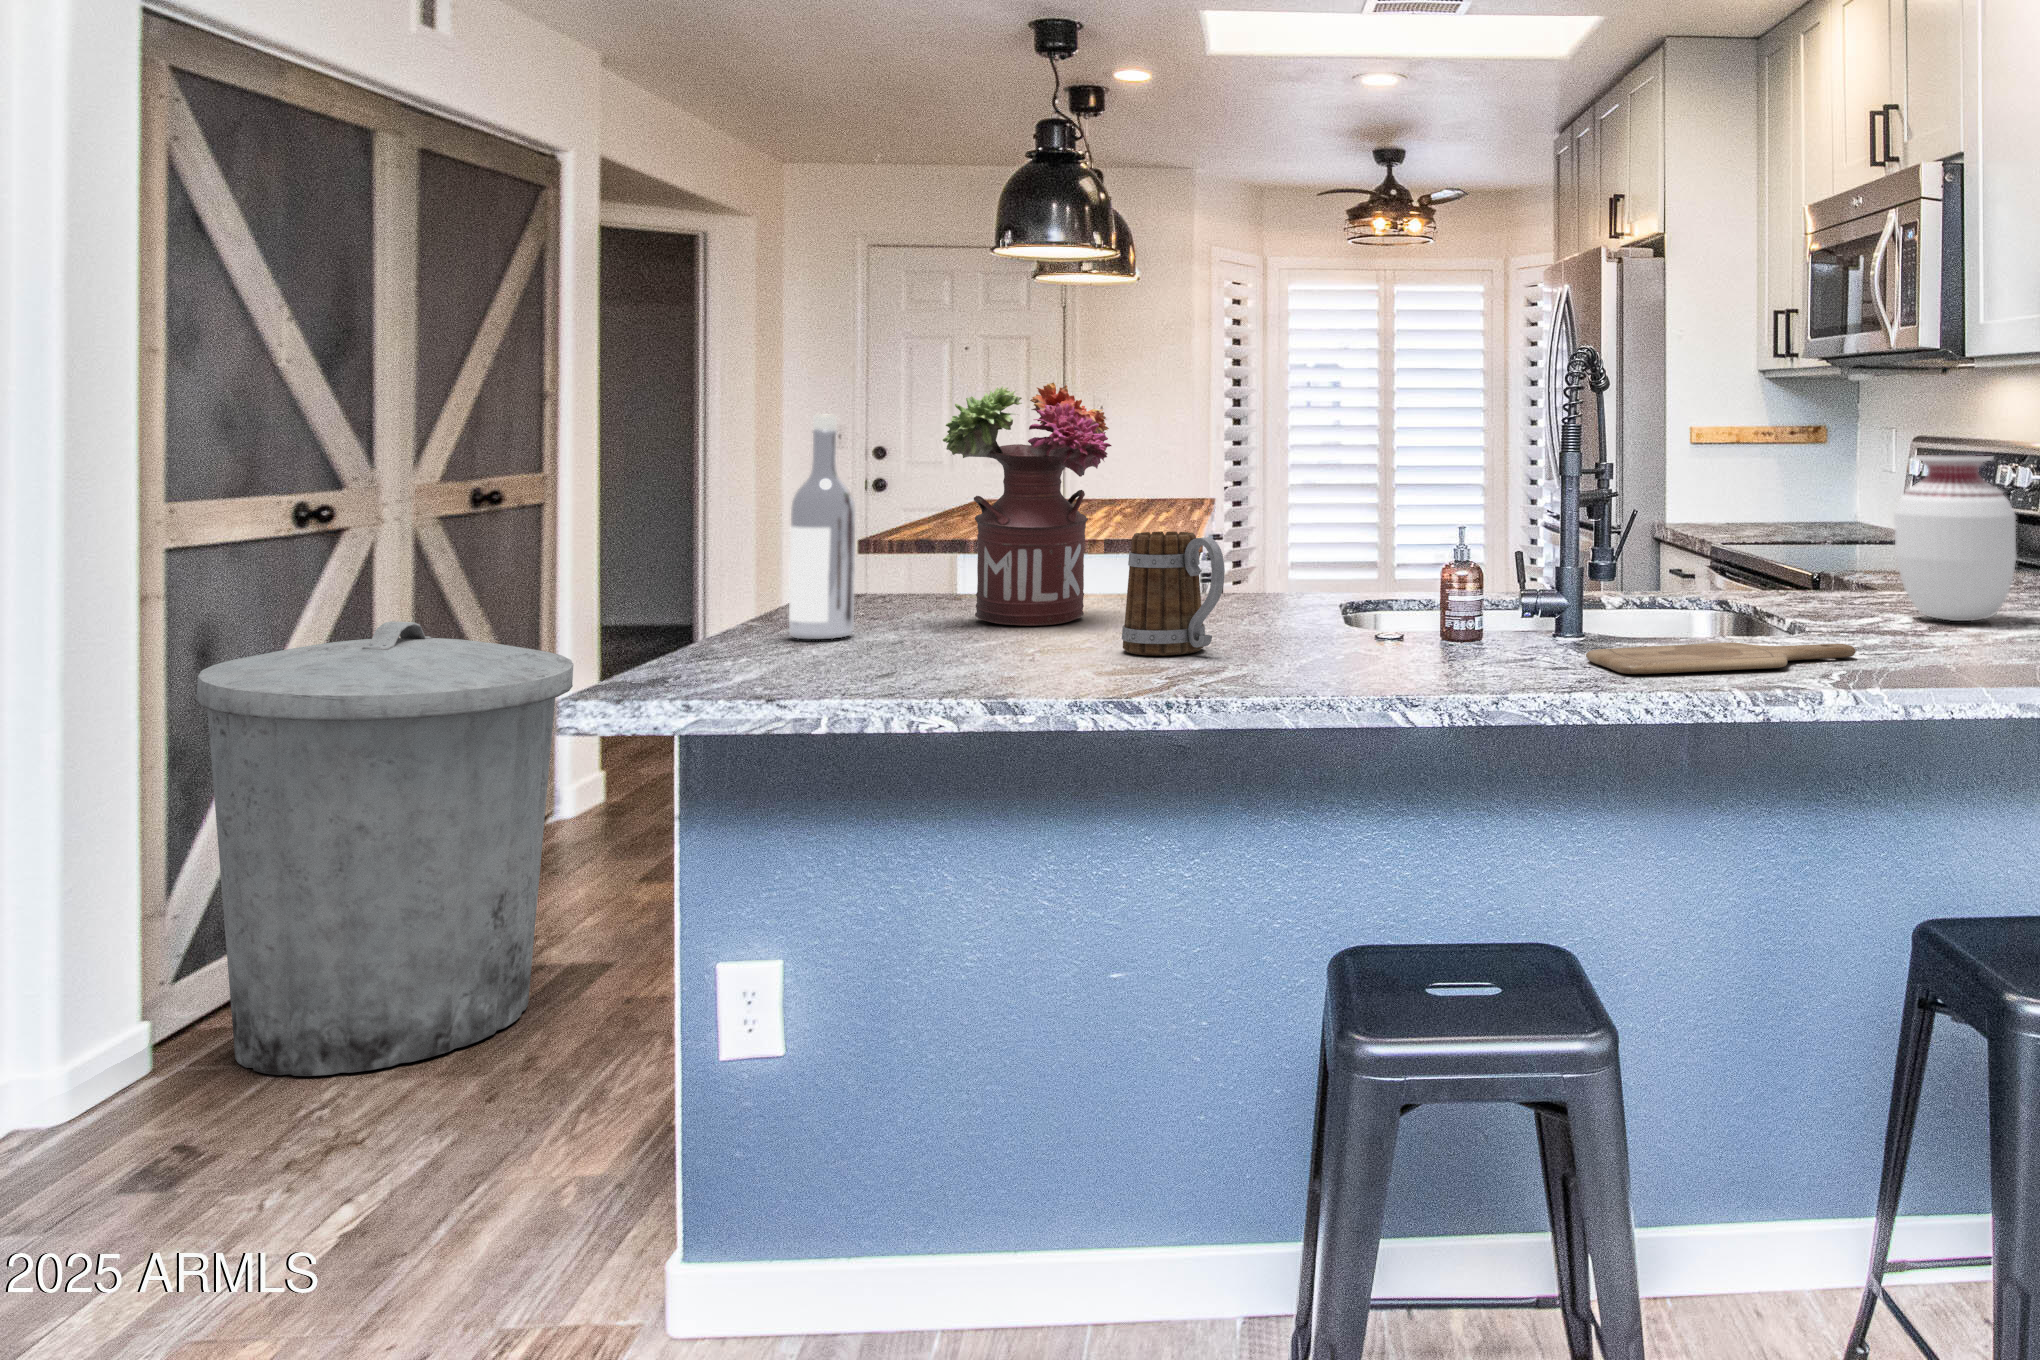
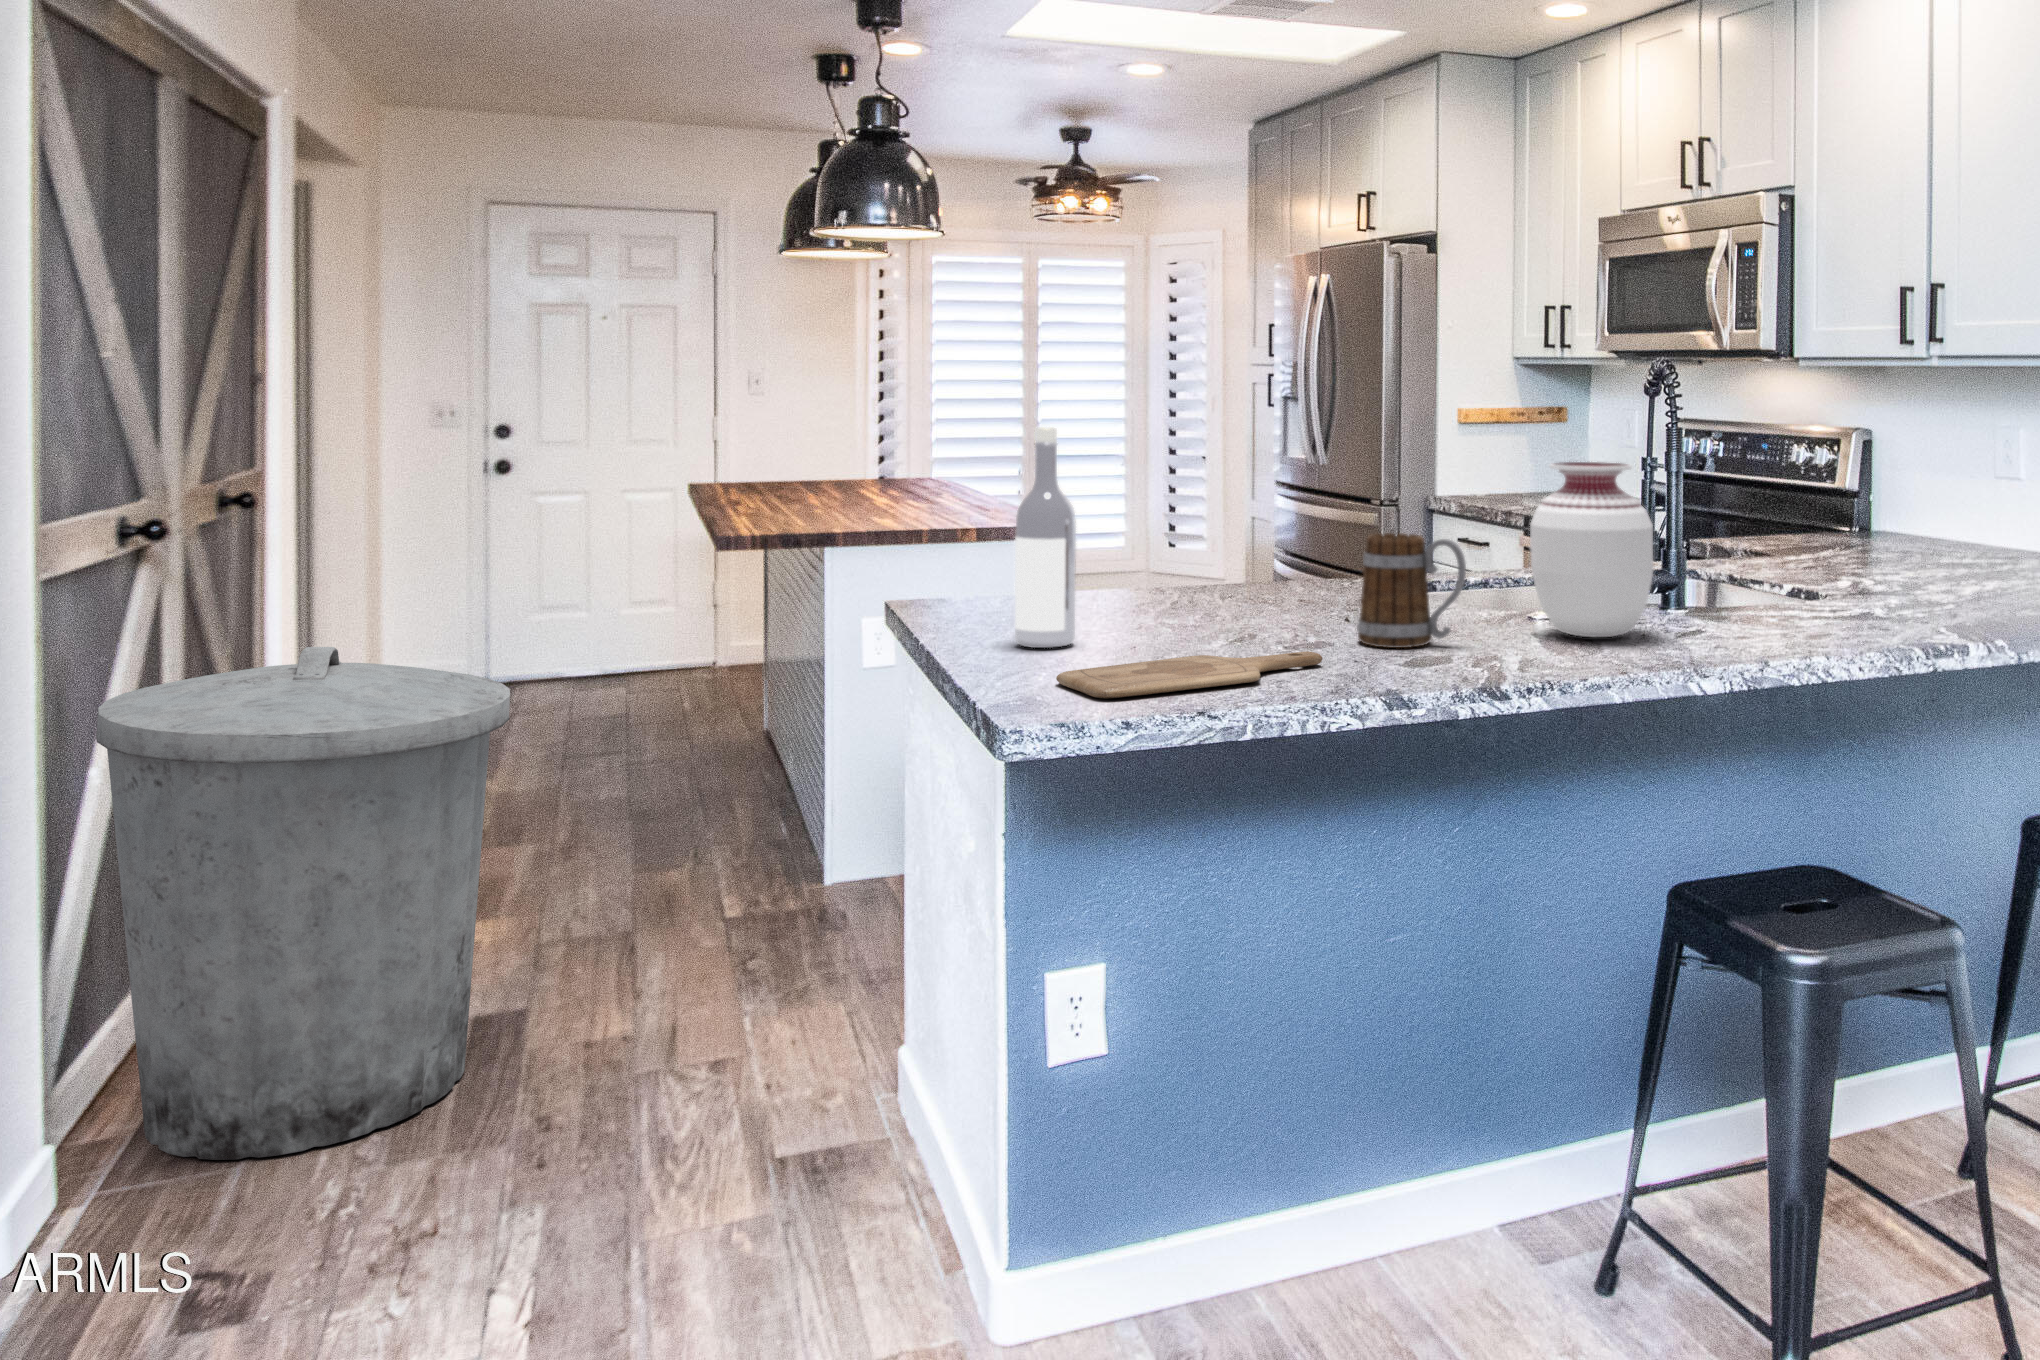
flower arrangement: present [943,382,1112,626] -> none [1113,391,1272,624]
vase: present [1894,455,2017,621] -> present [1530,462,1654,637]
cutting board: present [1586,642,1856,674] -> present [1056,651,1322,698]

